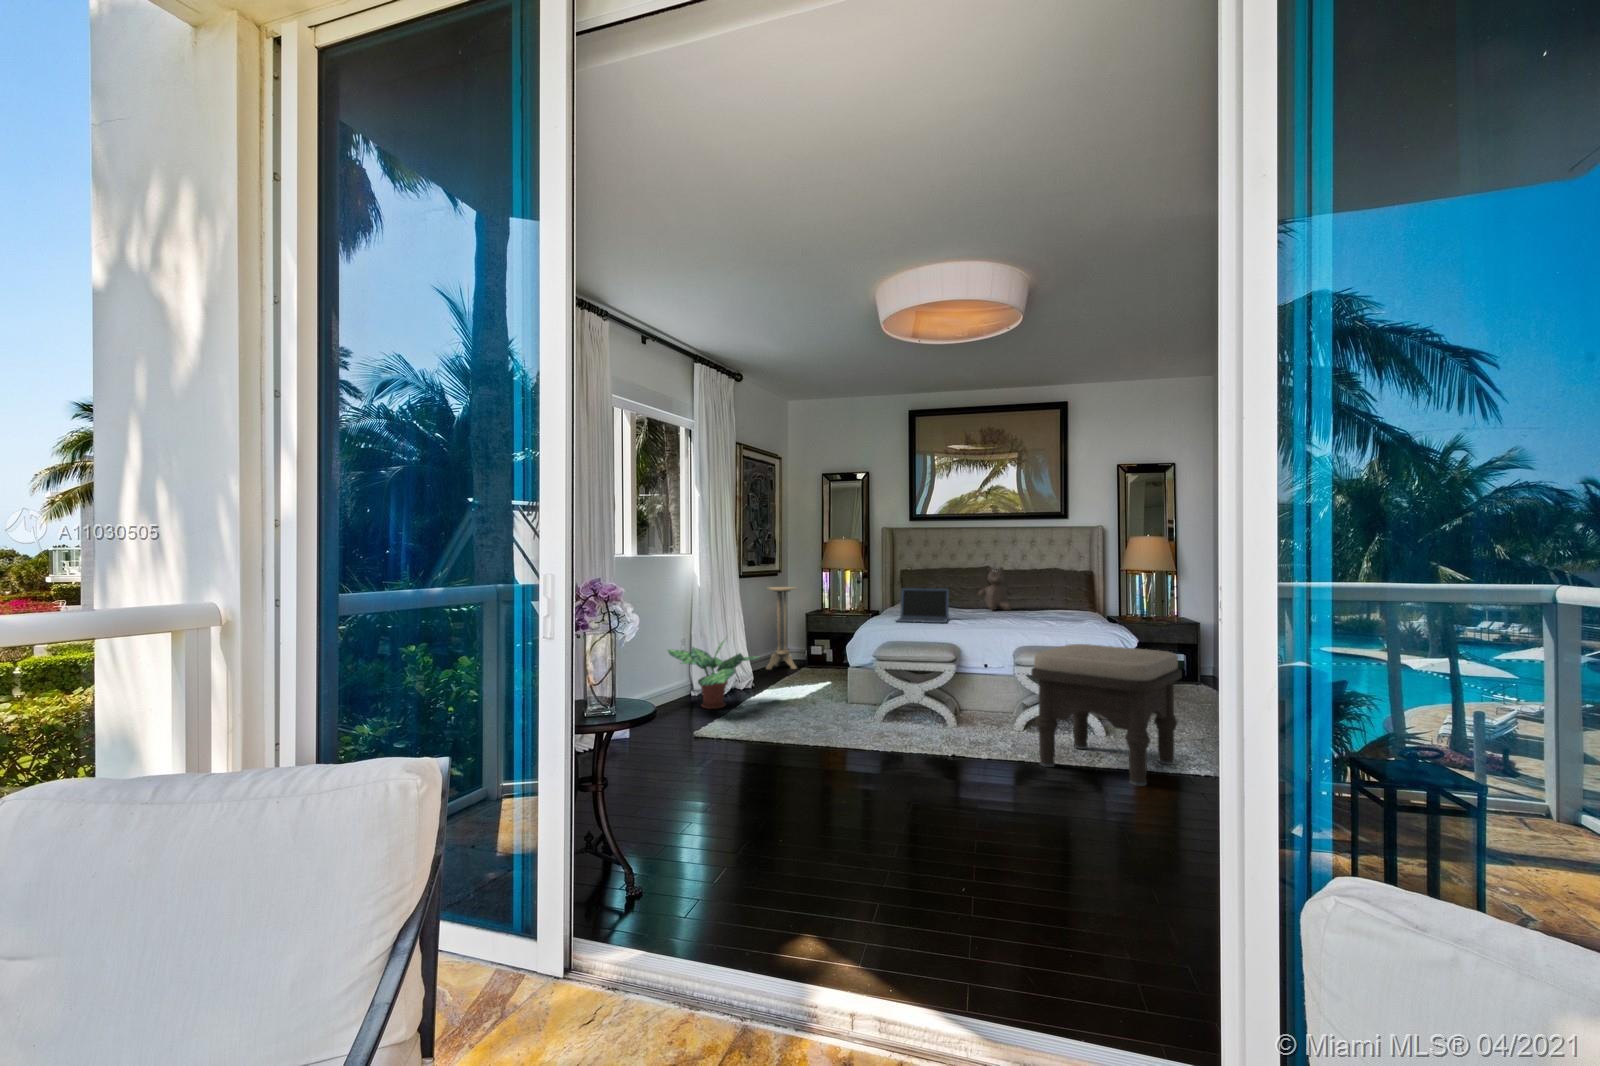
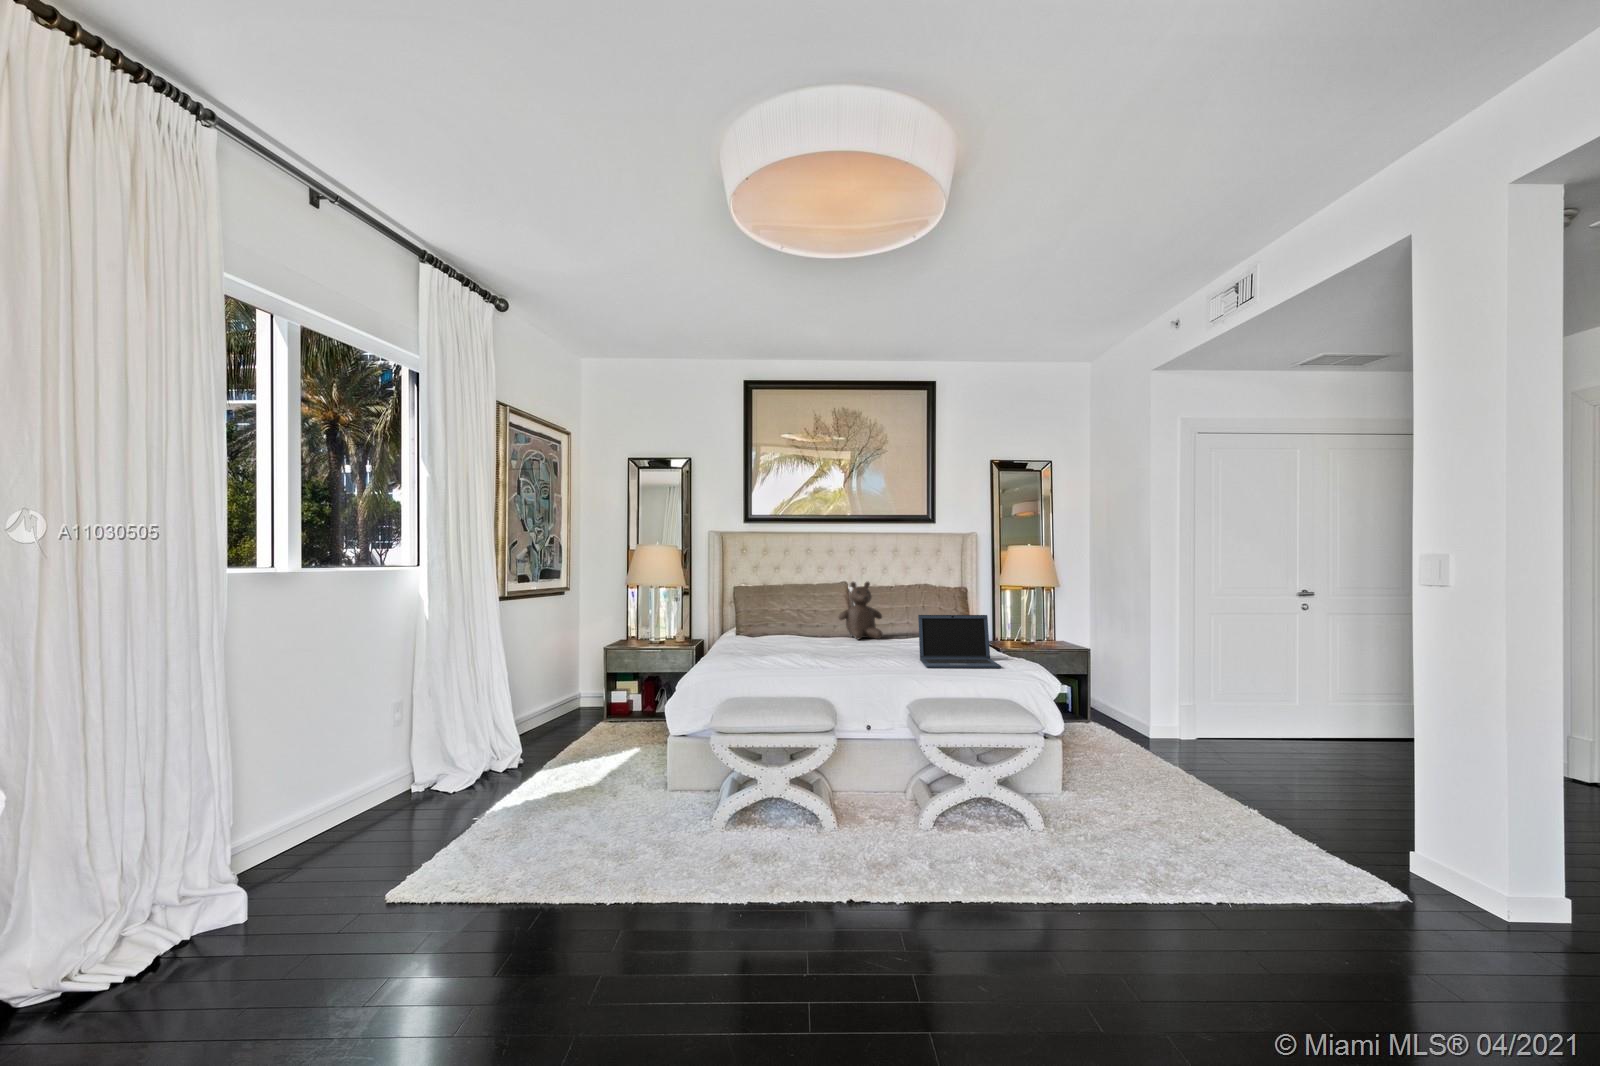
side table: present [766,587,797,669] -> none [544,610,592,728]
laptop: present [896,588,949,623] -> present [918,615,1001,668]
potted plant: present [668,641,759,709] -> none [362,698,529,822]
ottoman: present [1031,644,1182,786] -> none [982,703,1200,958]

